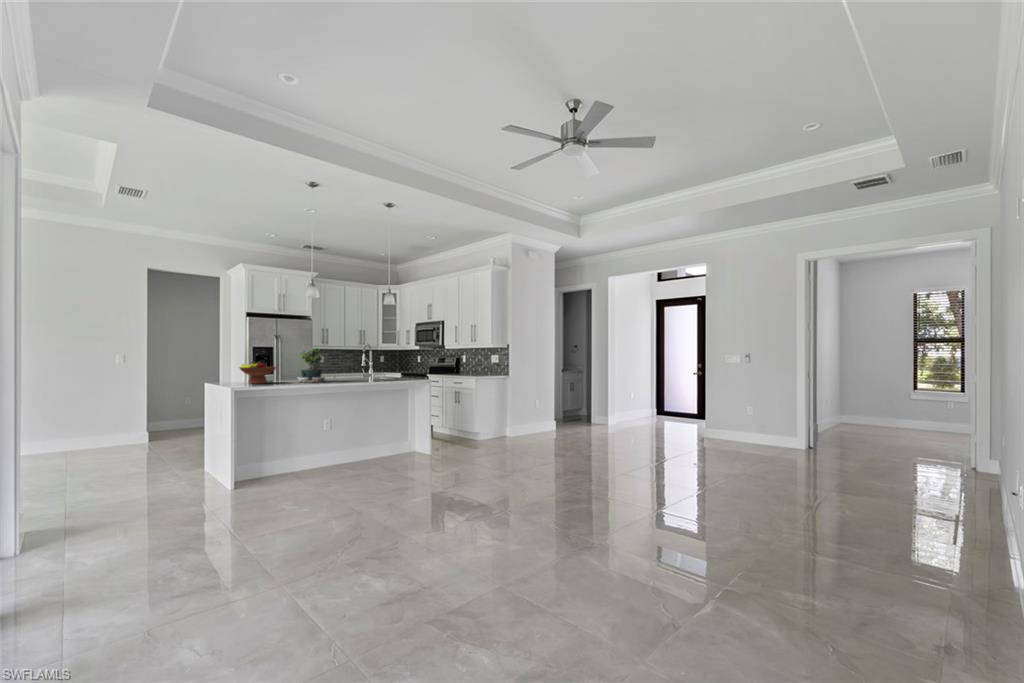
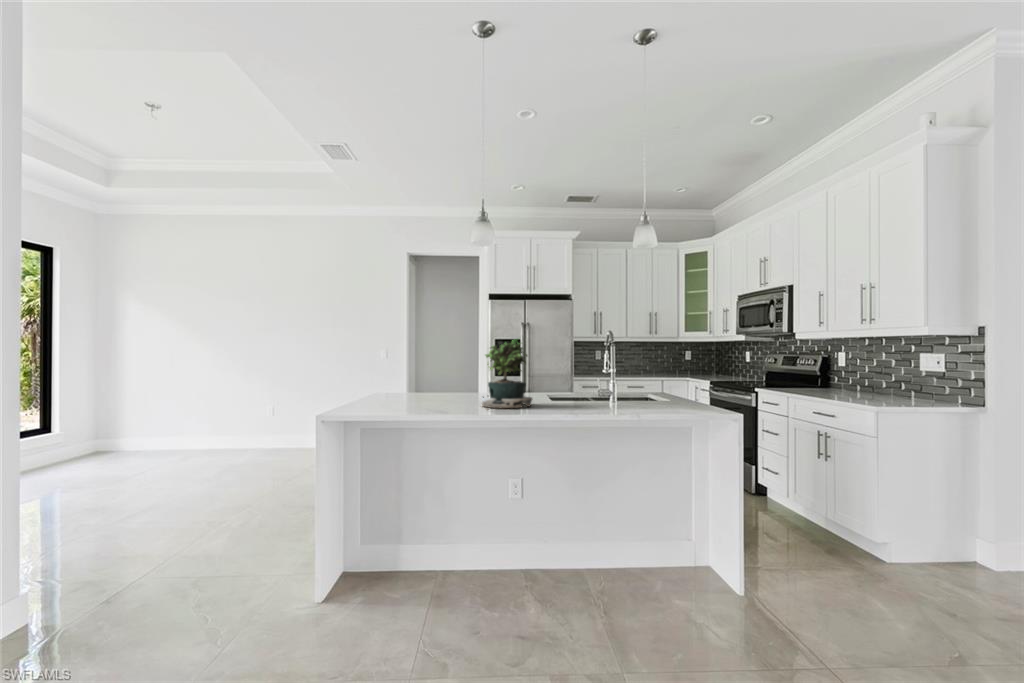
fruit bowl: present [239,361,276,384] -> none [380,365,444,407]

